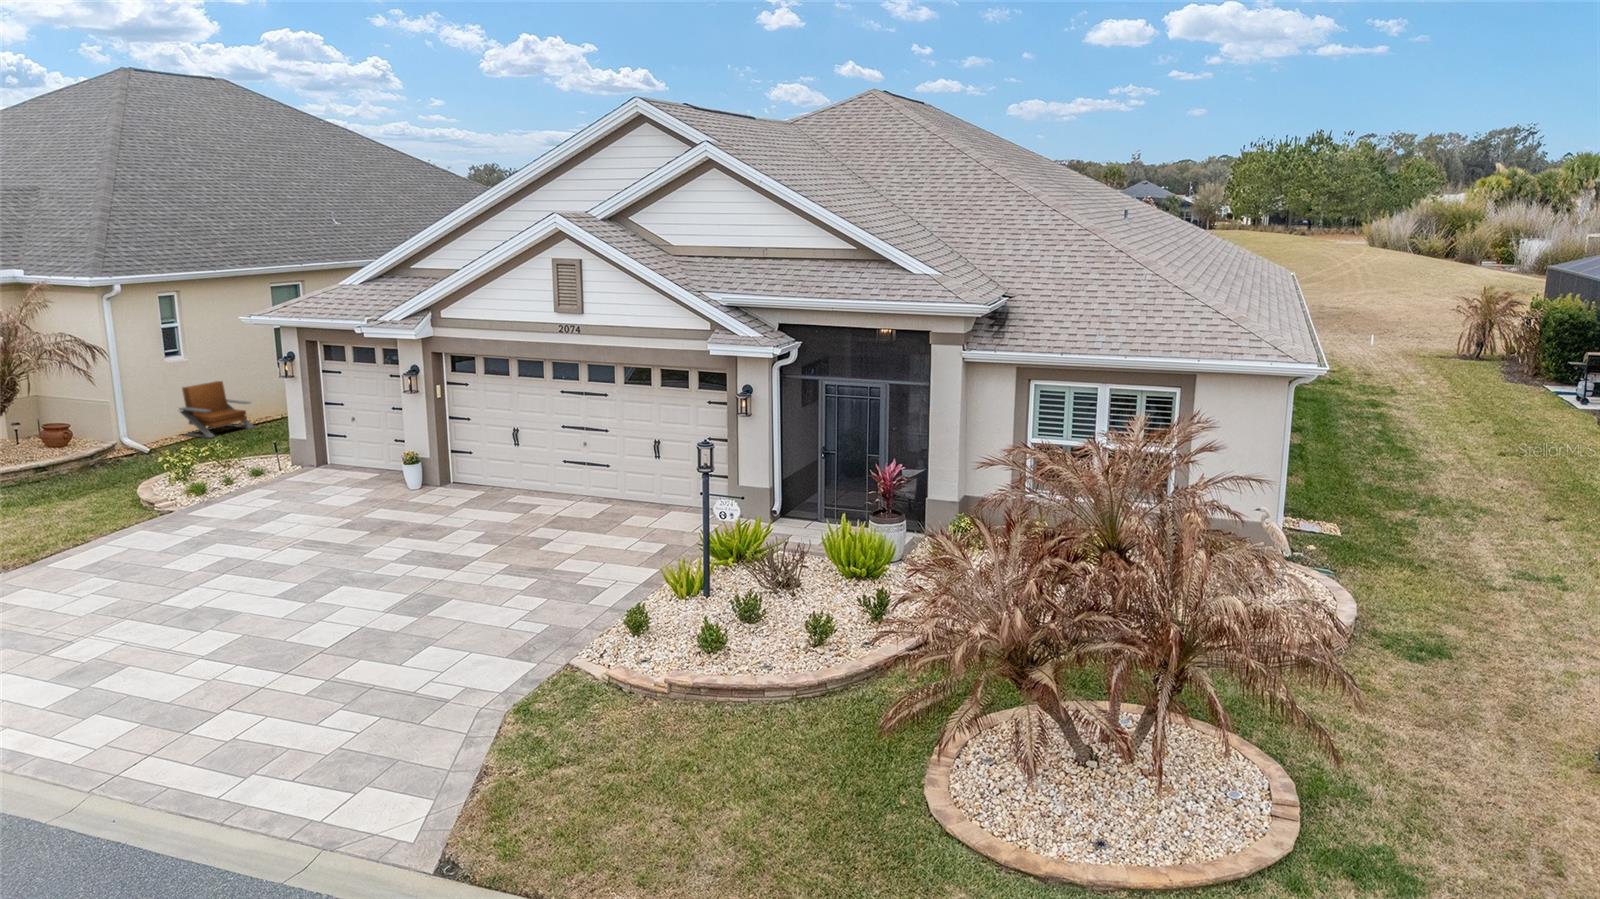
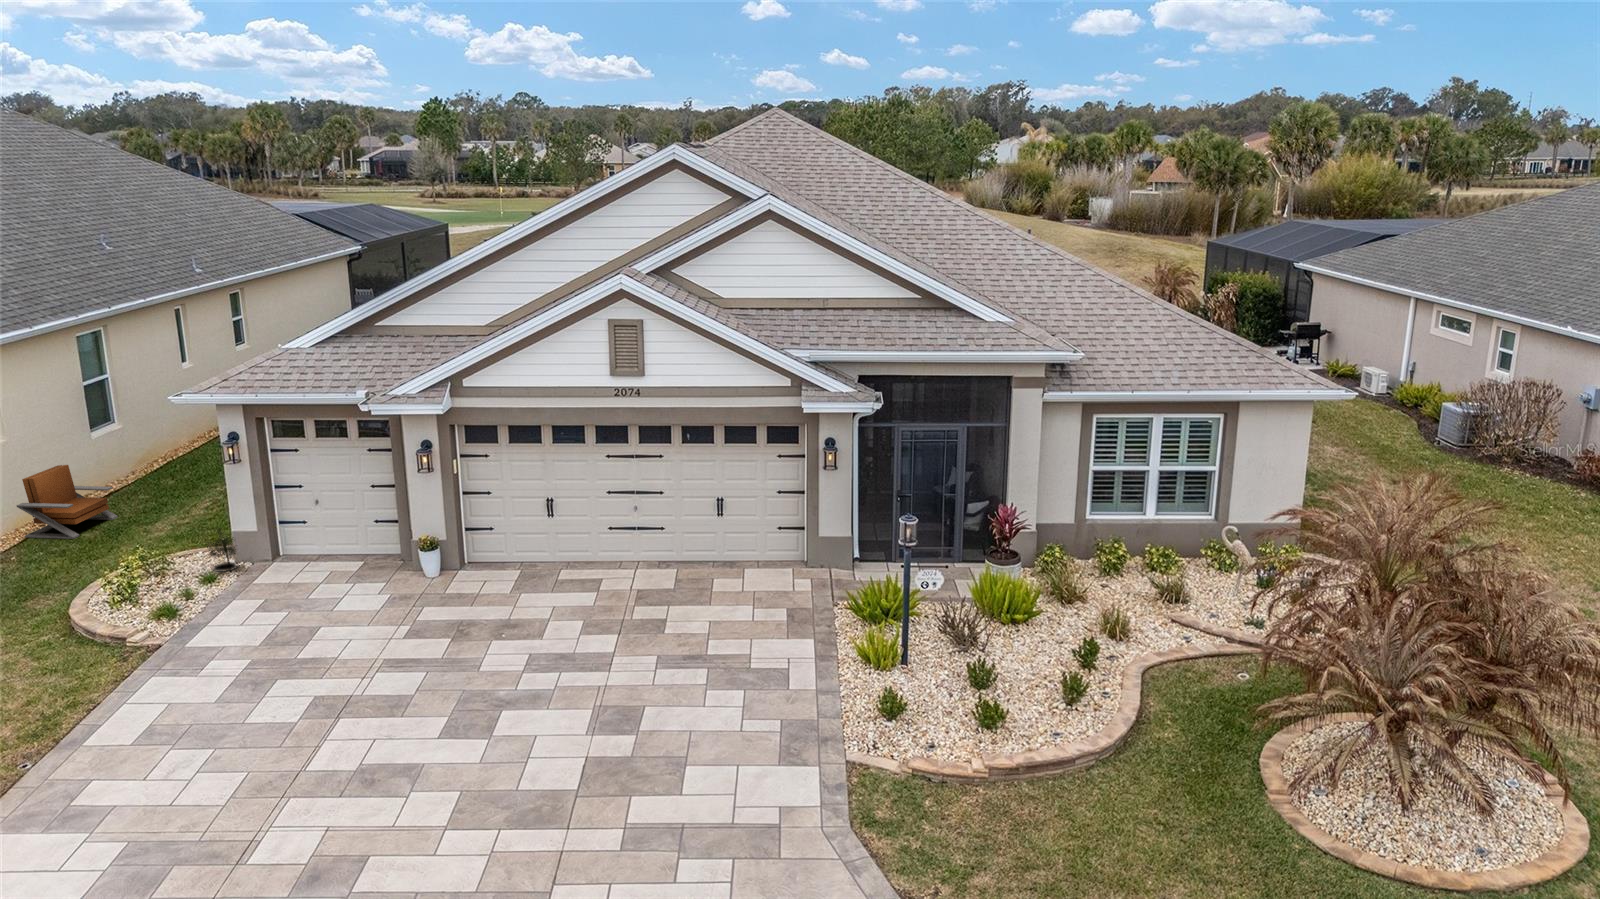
potted tree: none [264,429,293,469] -> present [206,528,238,572]

